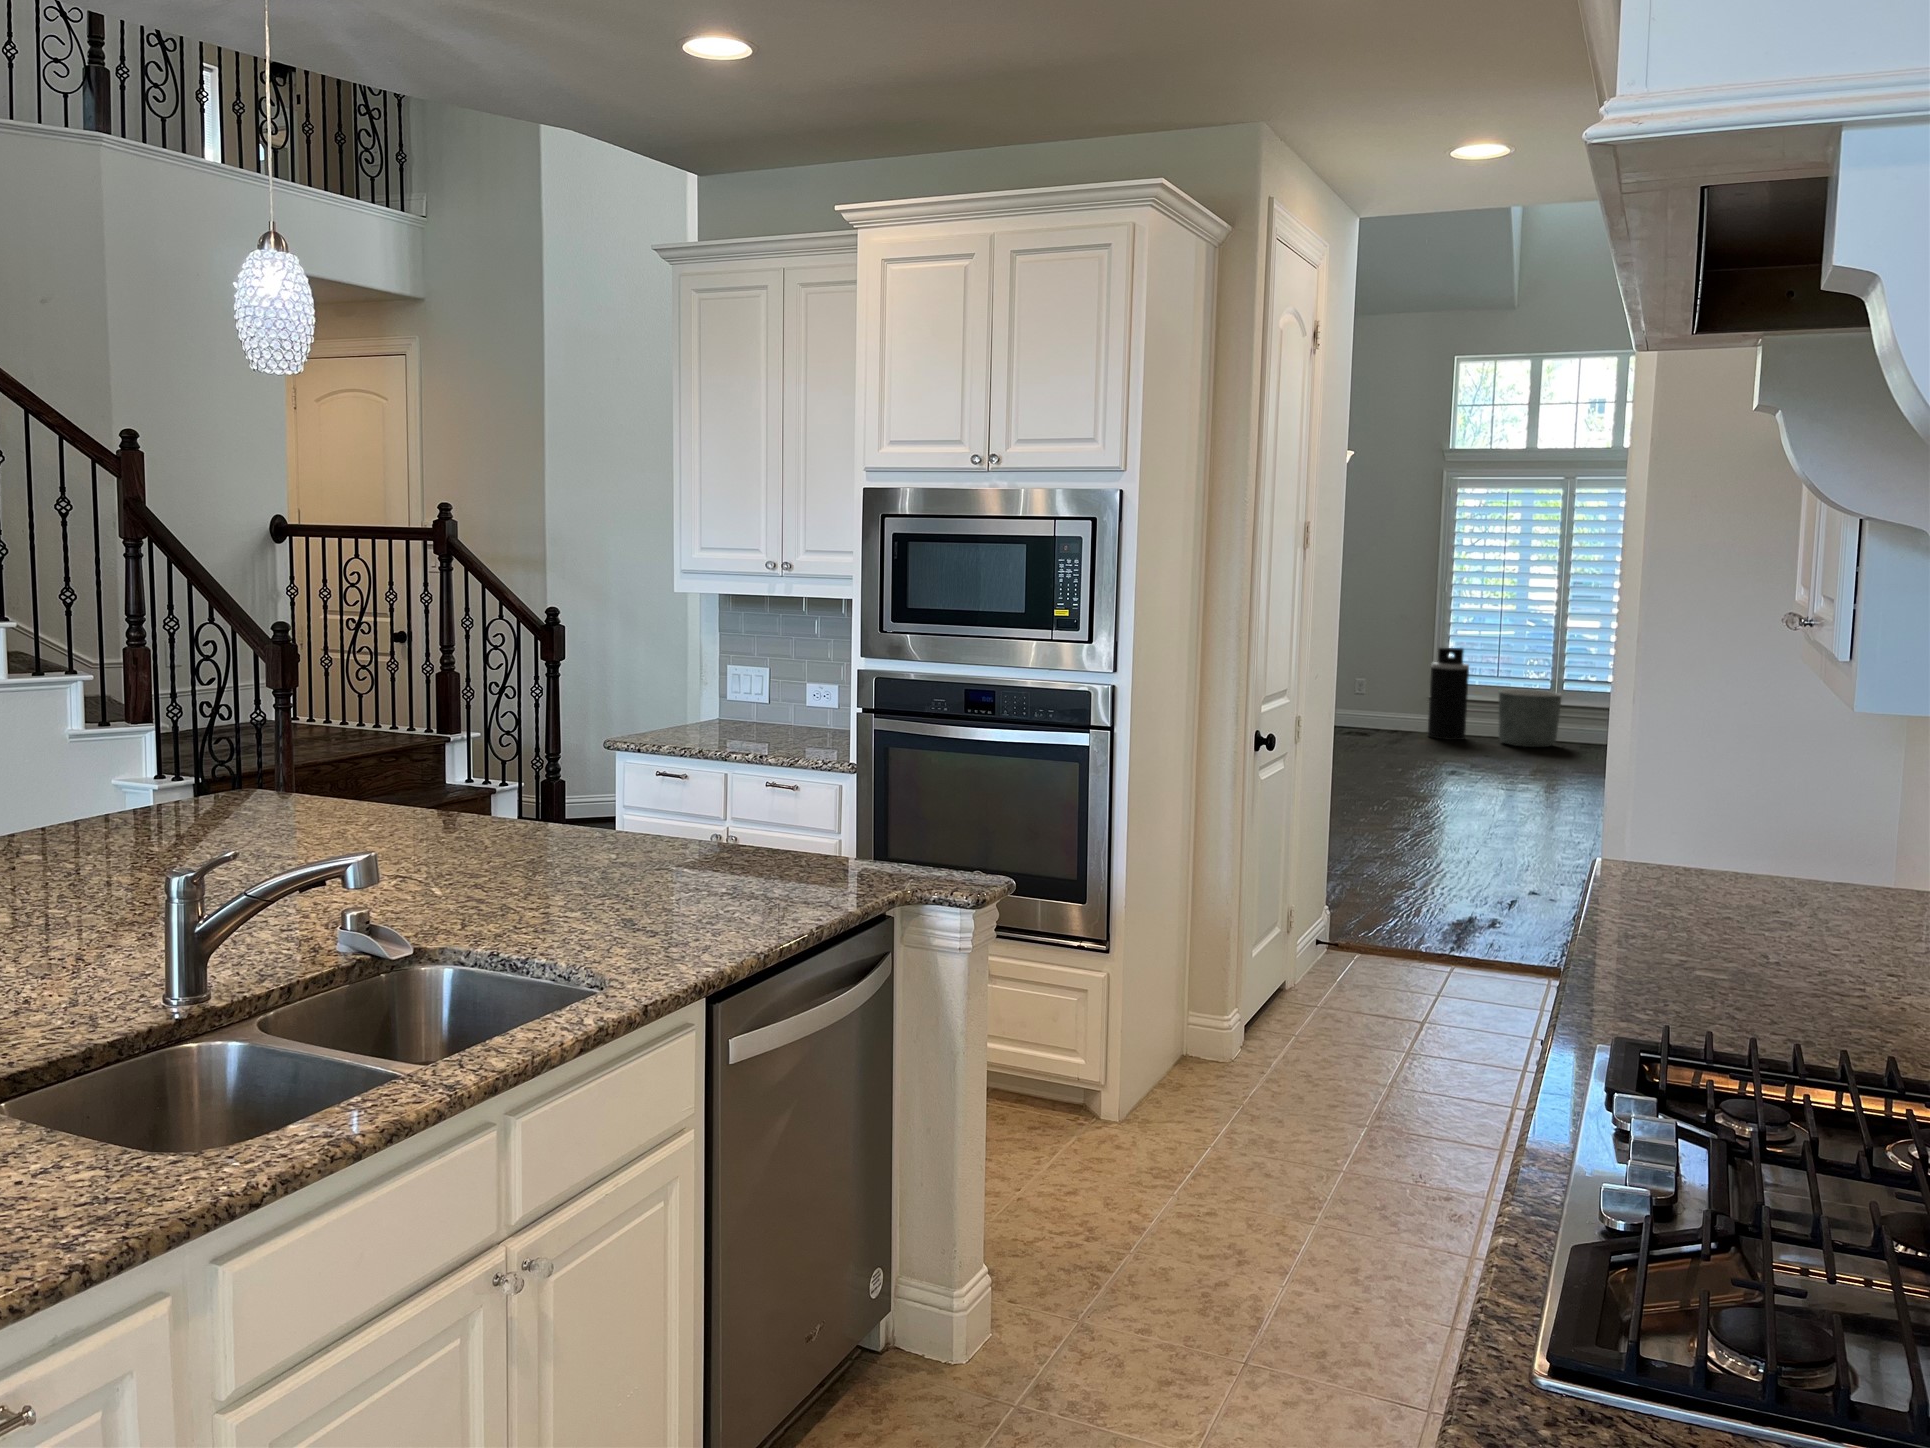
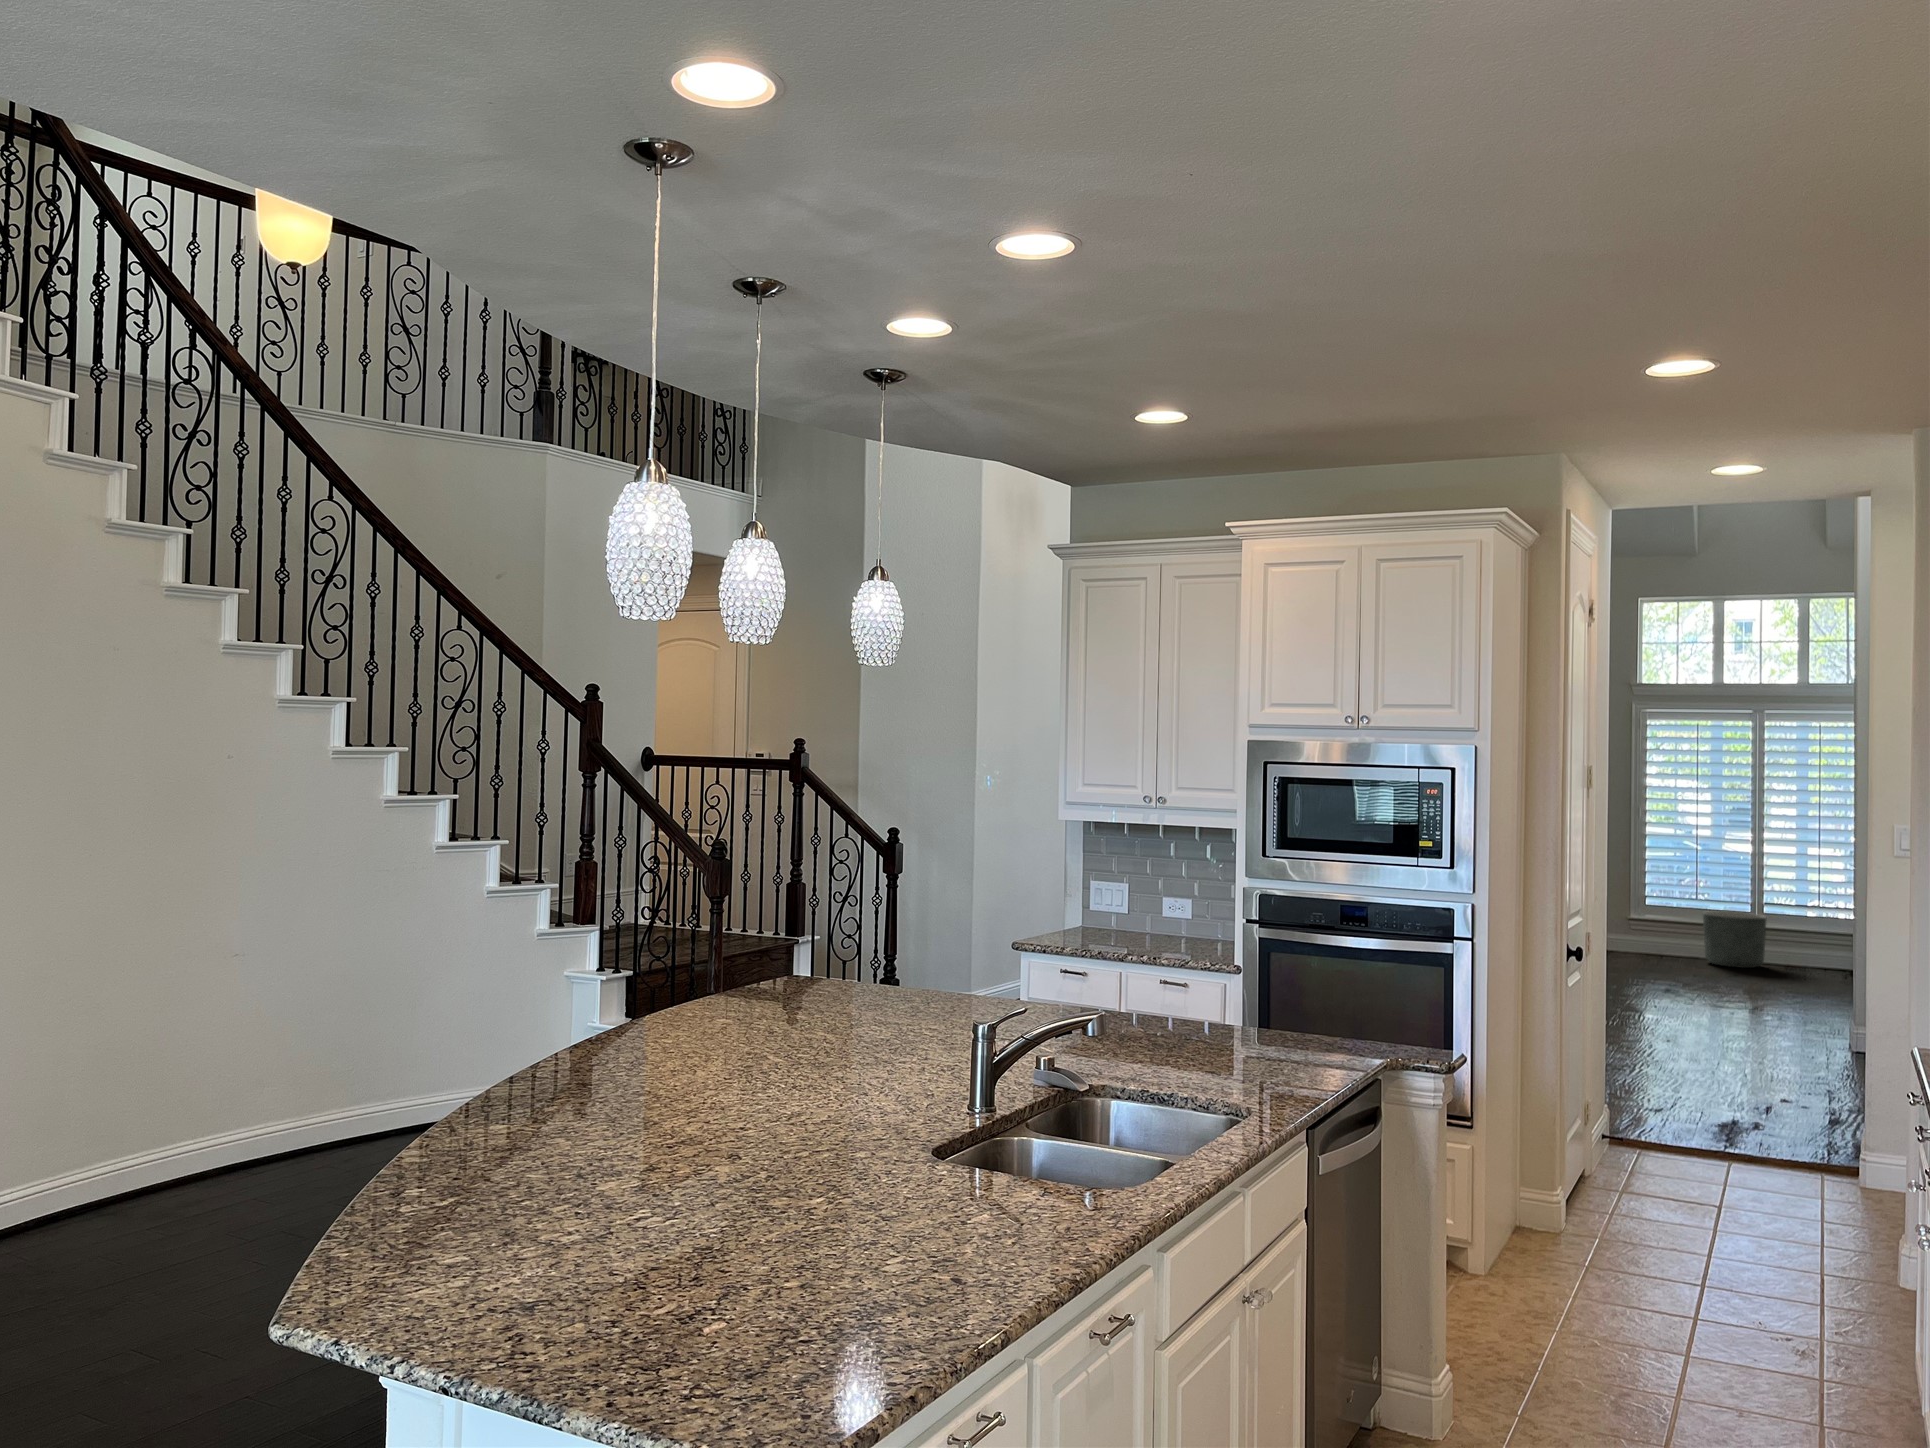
trash can: present [1428,648,1469,740] -> none [1633,870,1671,959]

